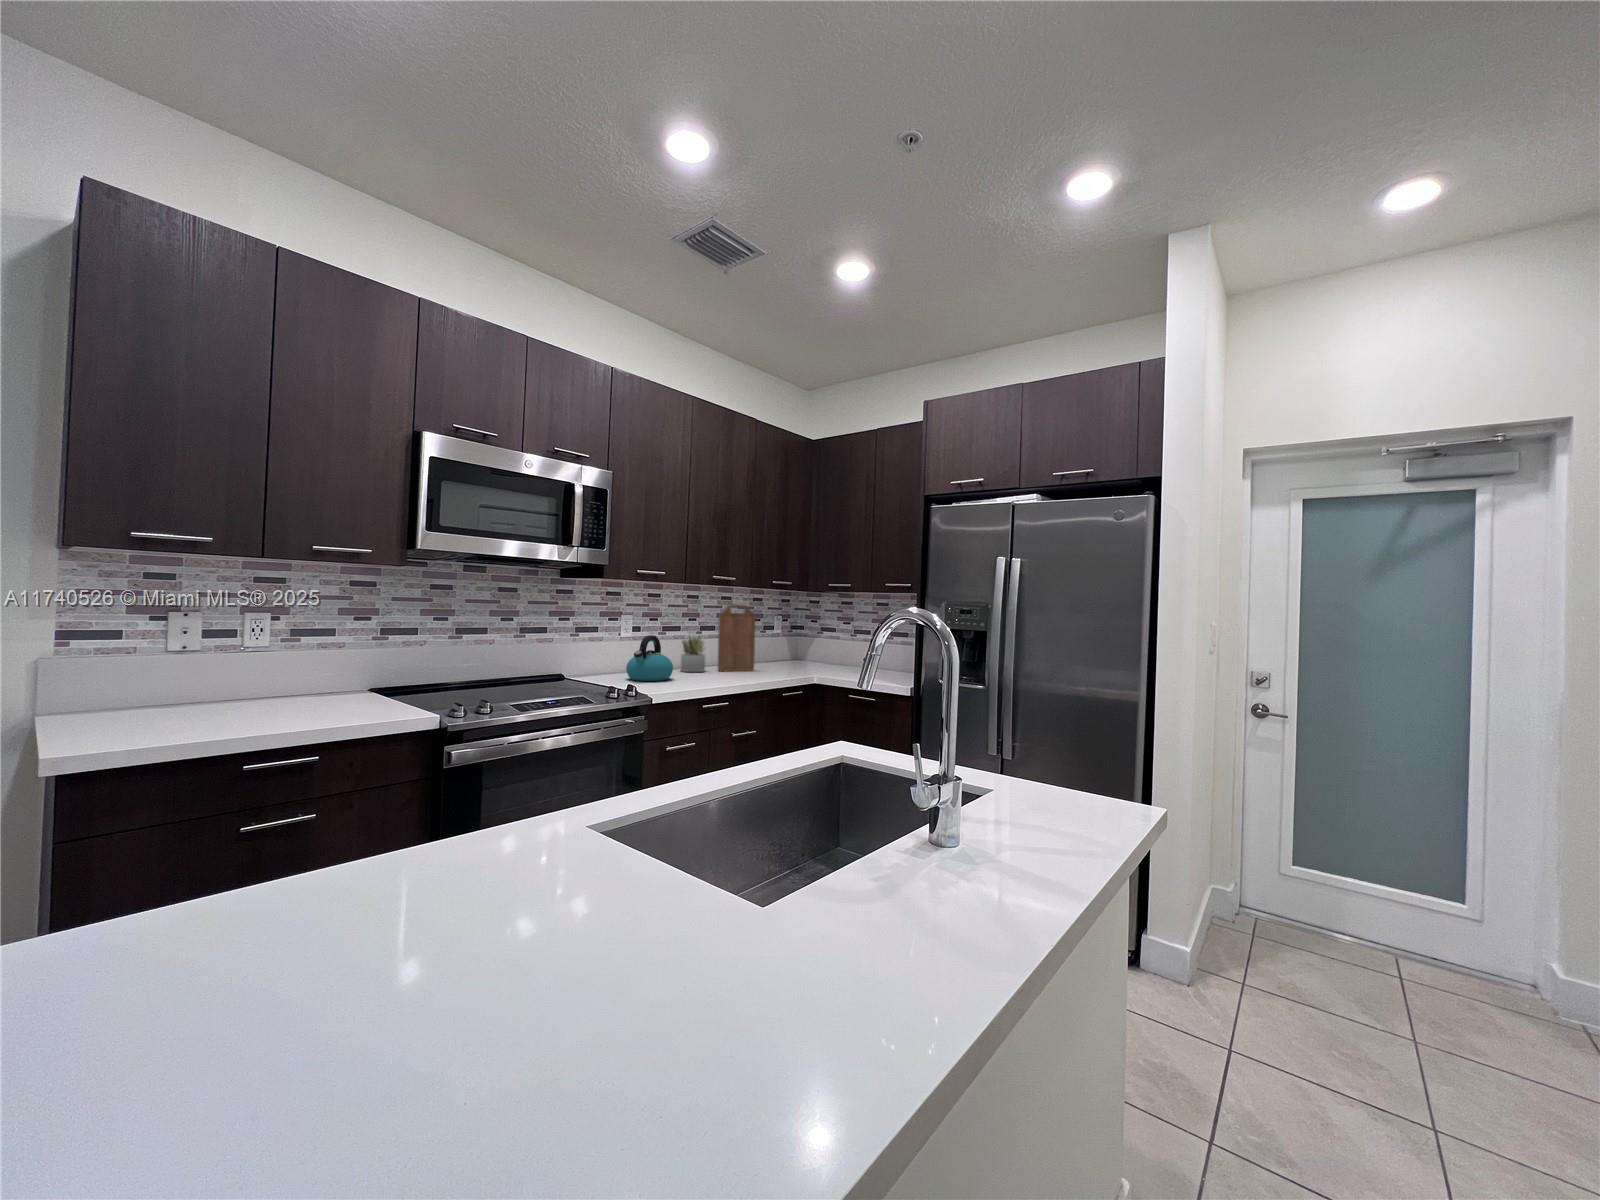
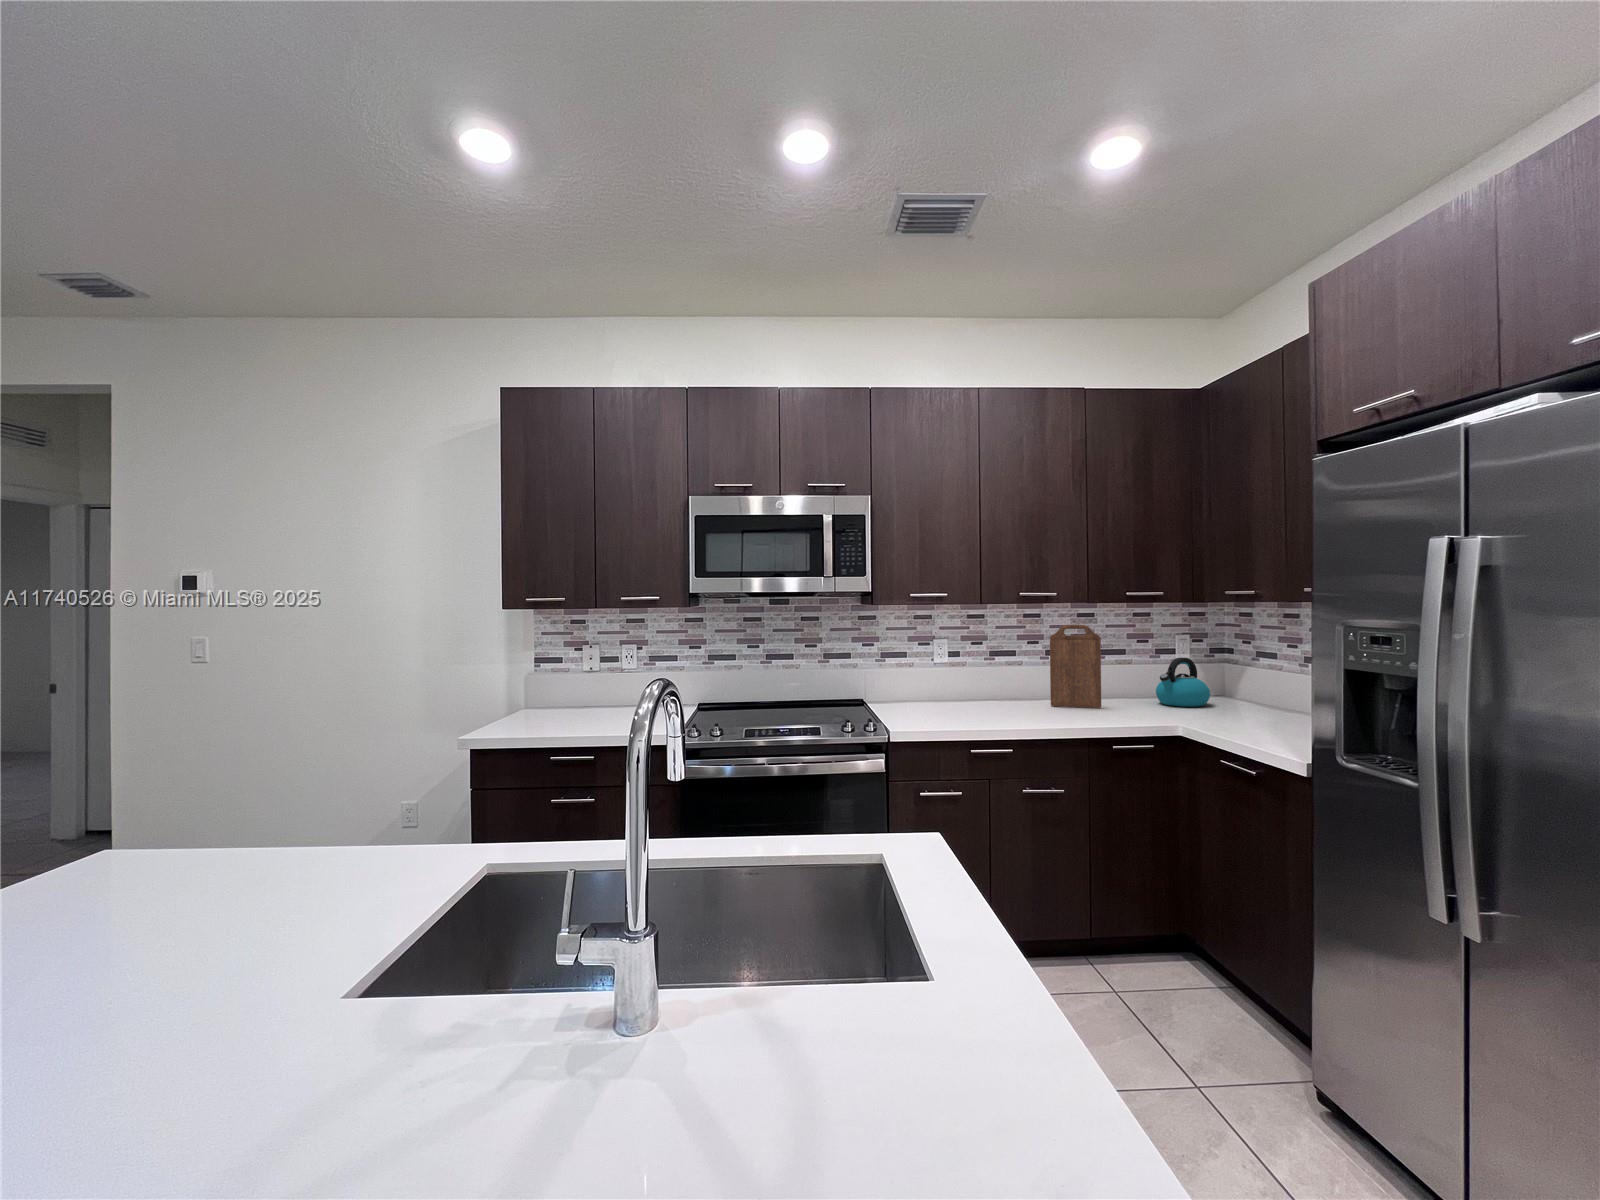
kettle: present [626,635,673,681] -> present [1156,658,1210,707]
succulent plant: present [681,636,705,672] -> none [1004,658,1036,706]

